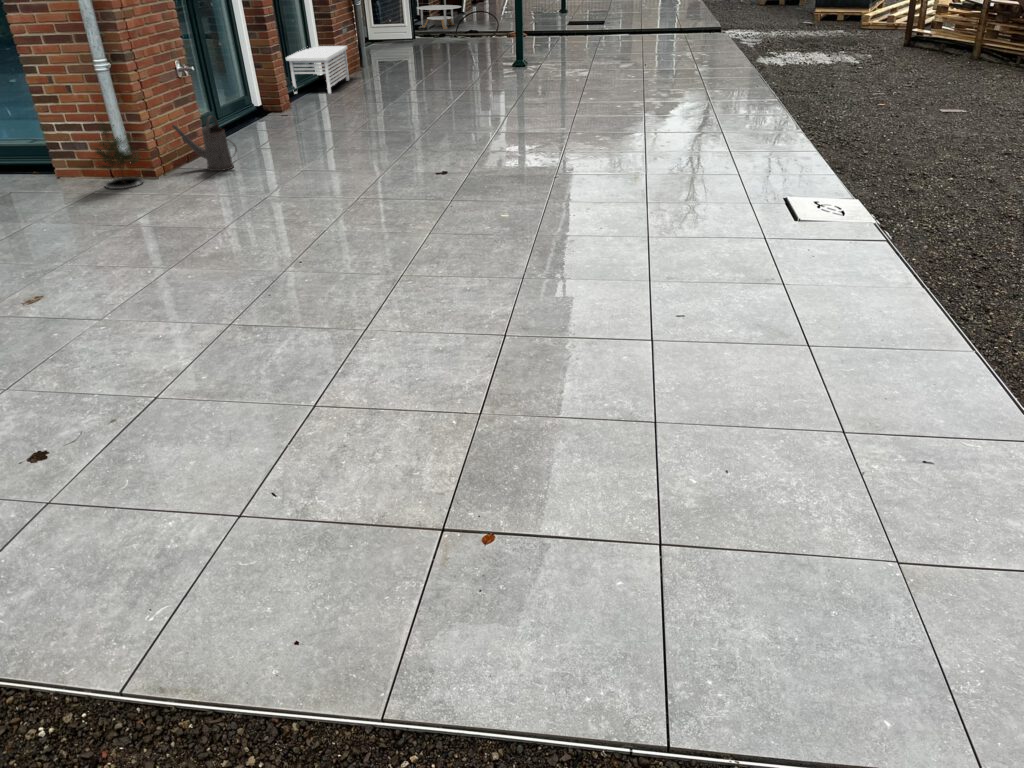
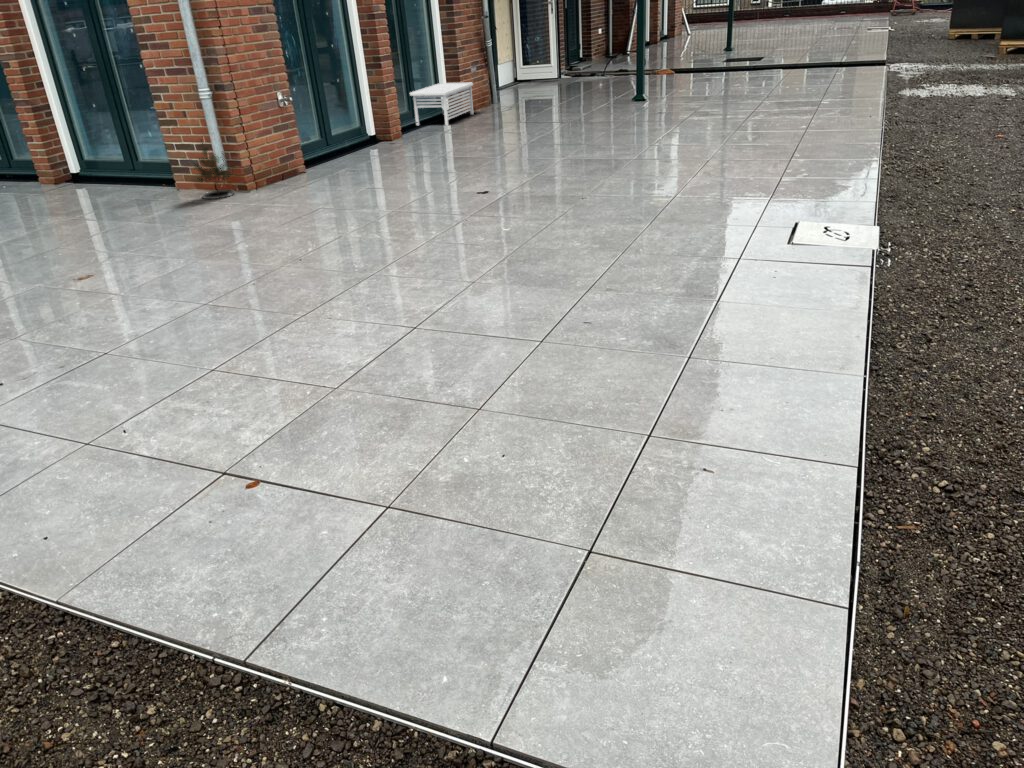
round table: present [417,5,461,29] -> none [577,46,621,69]
watering can: present [173,116,237,171] -> none [266,139,316,187]

